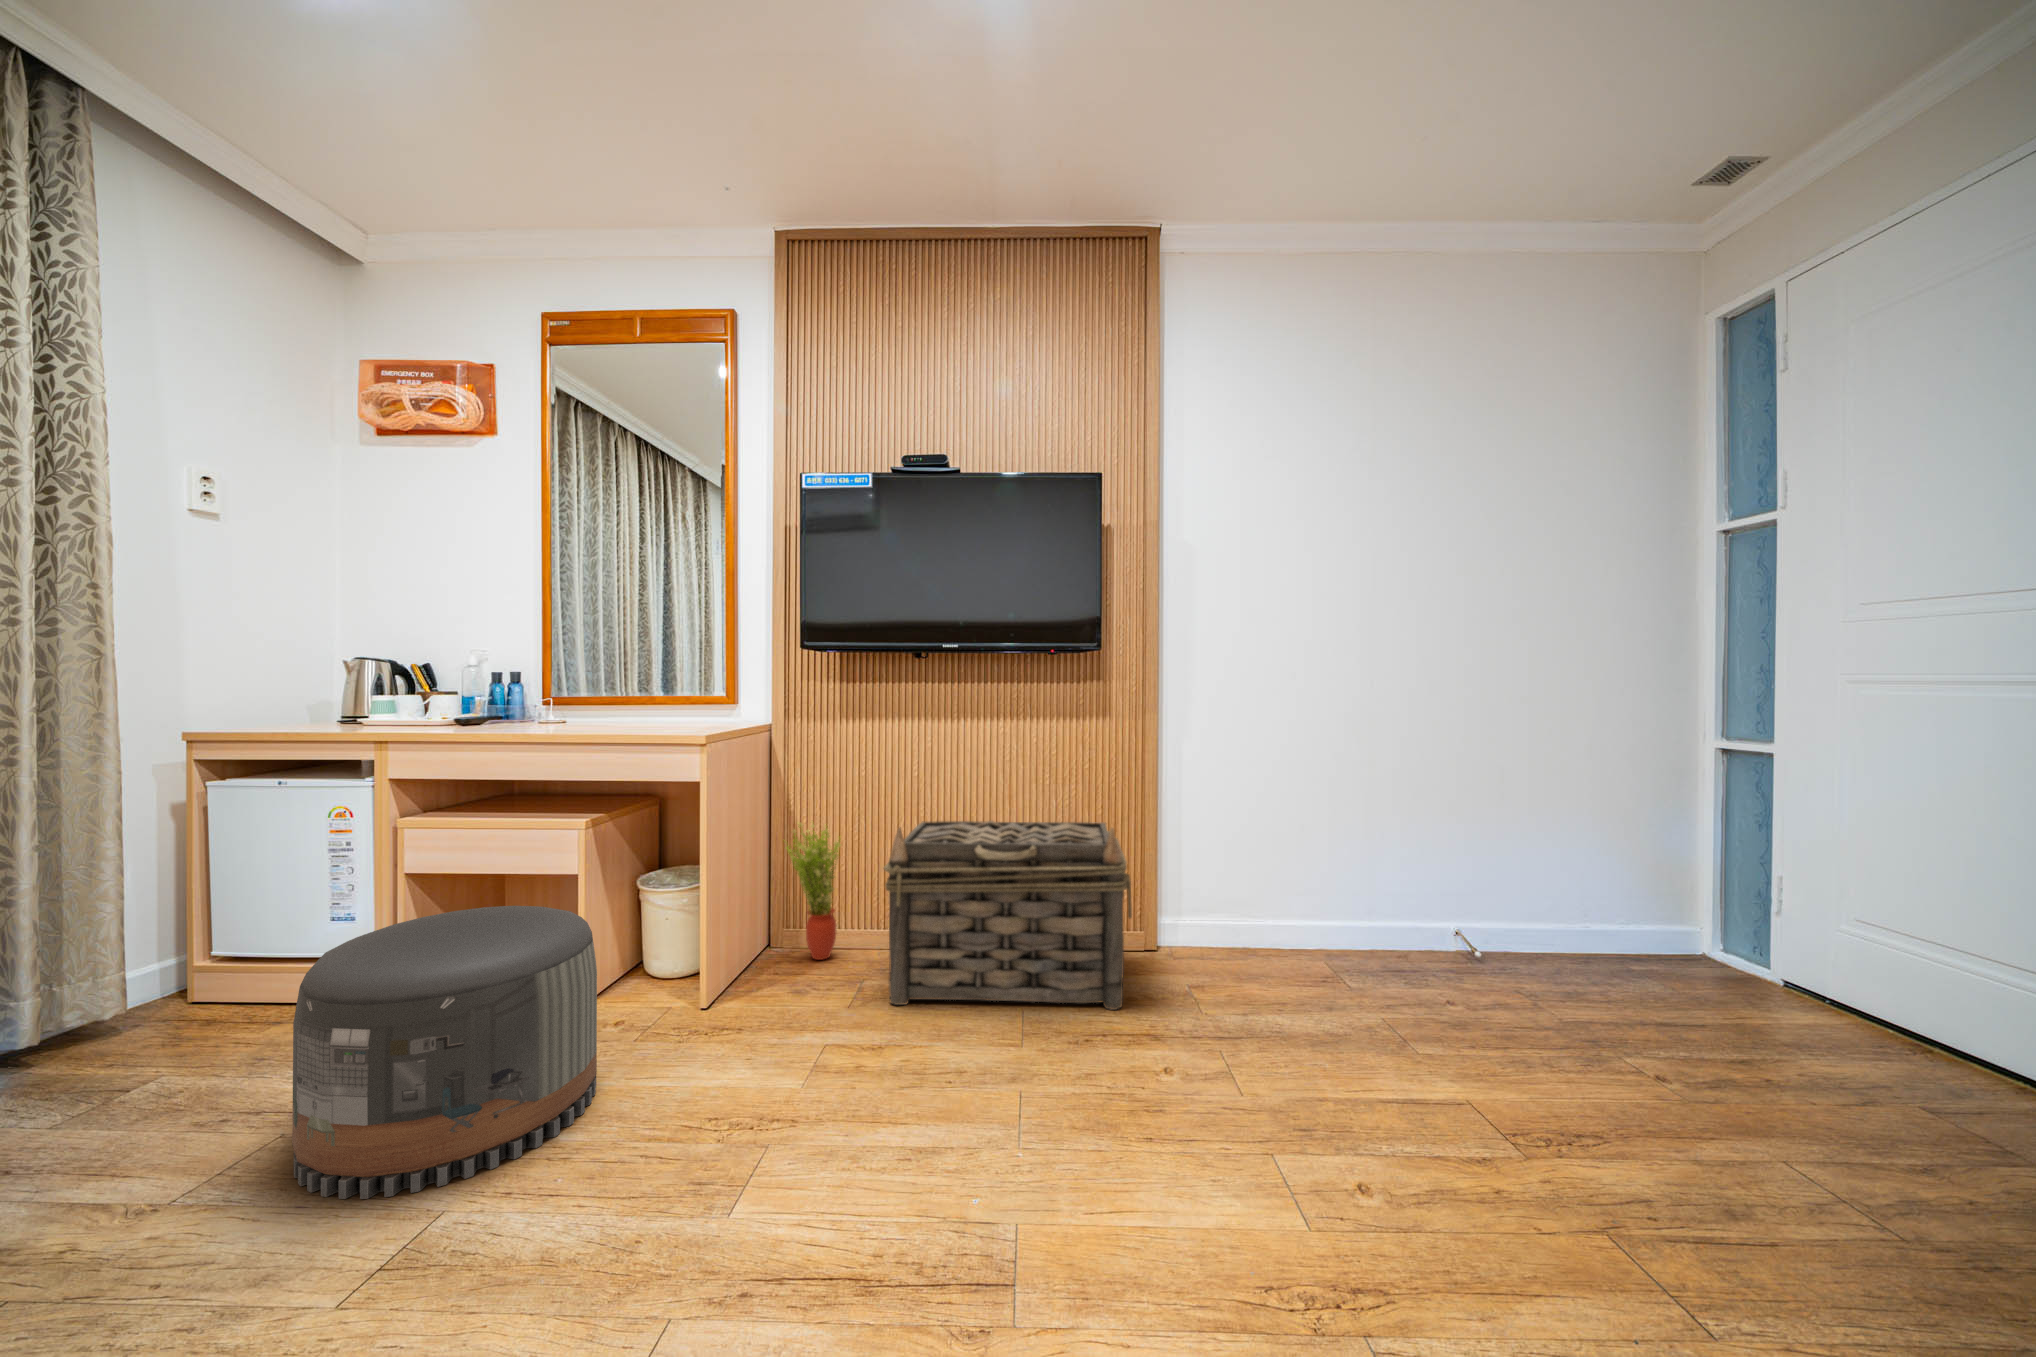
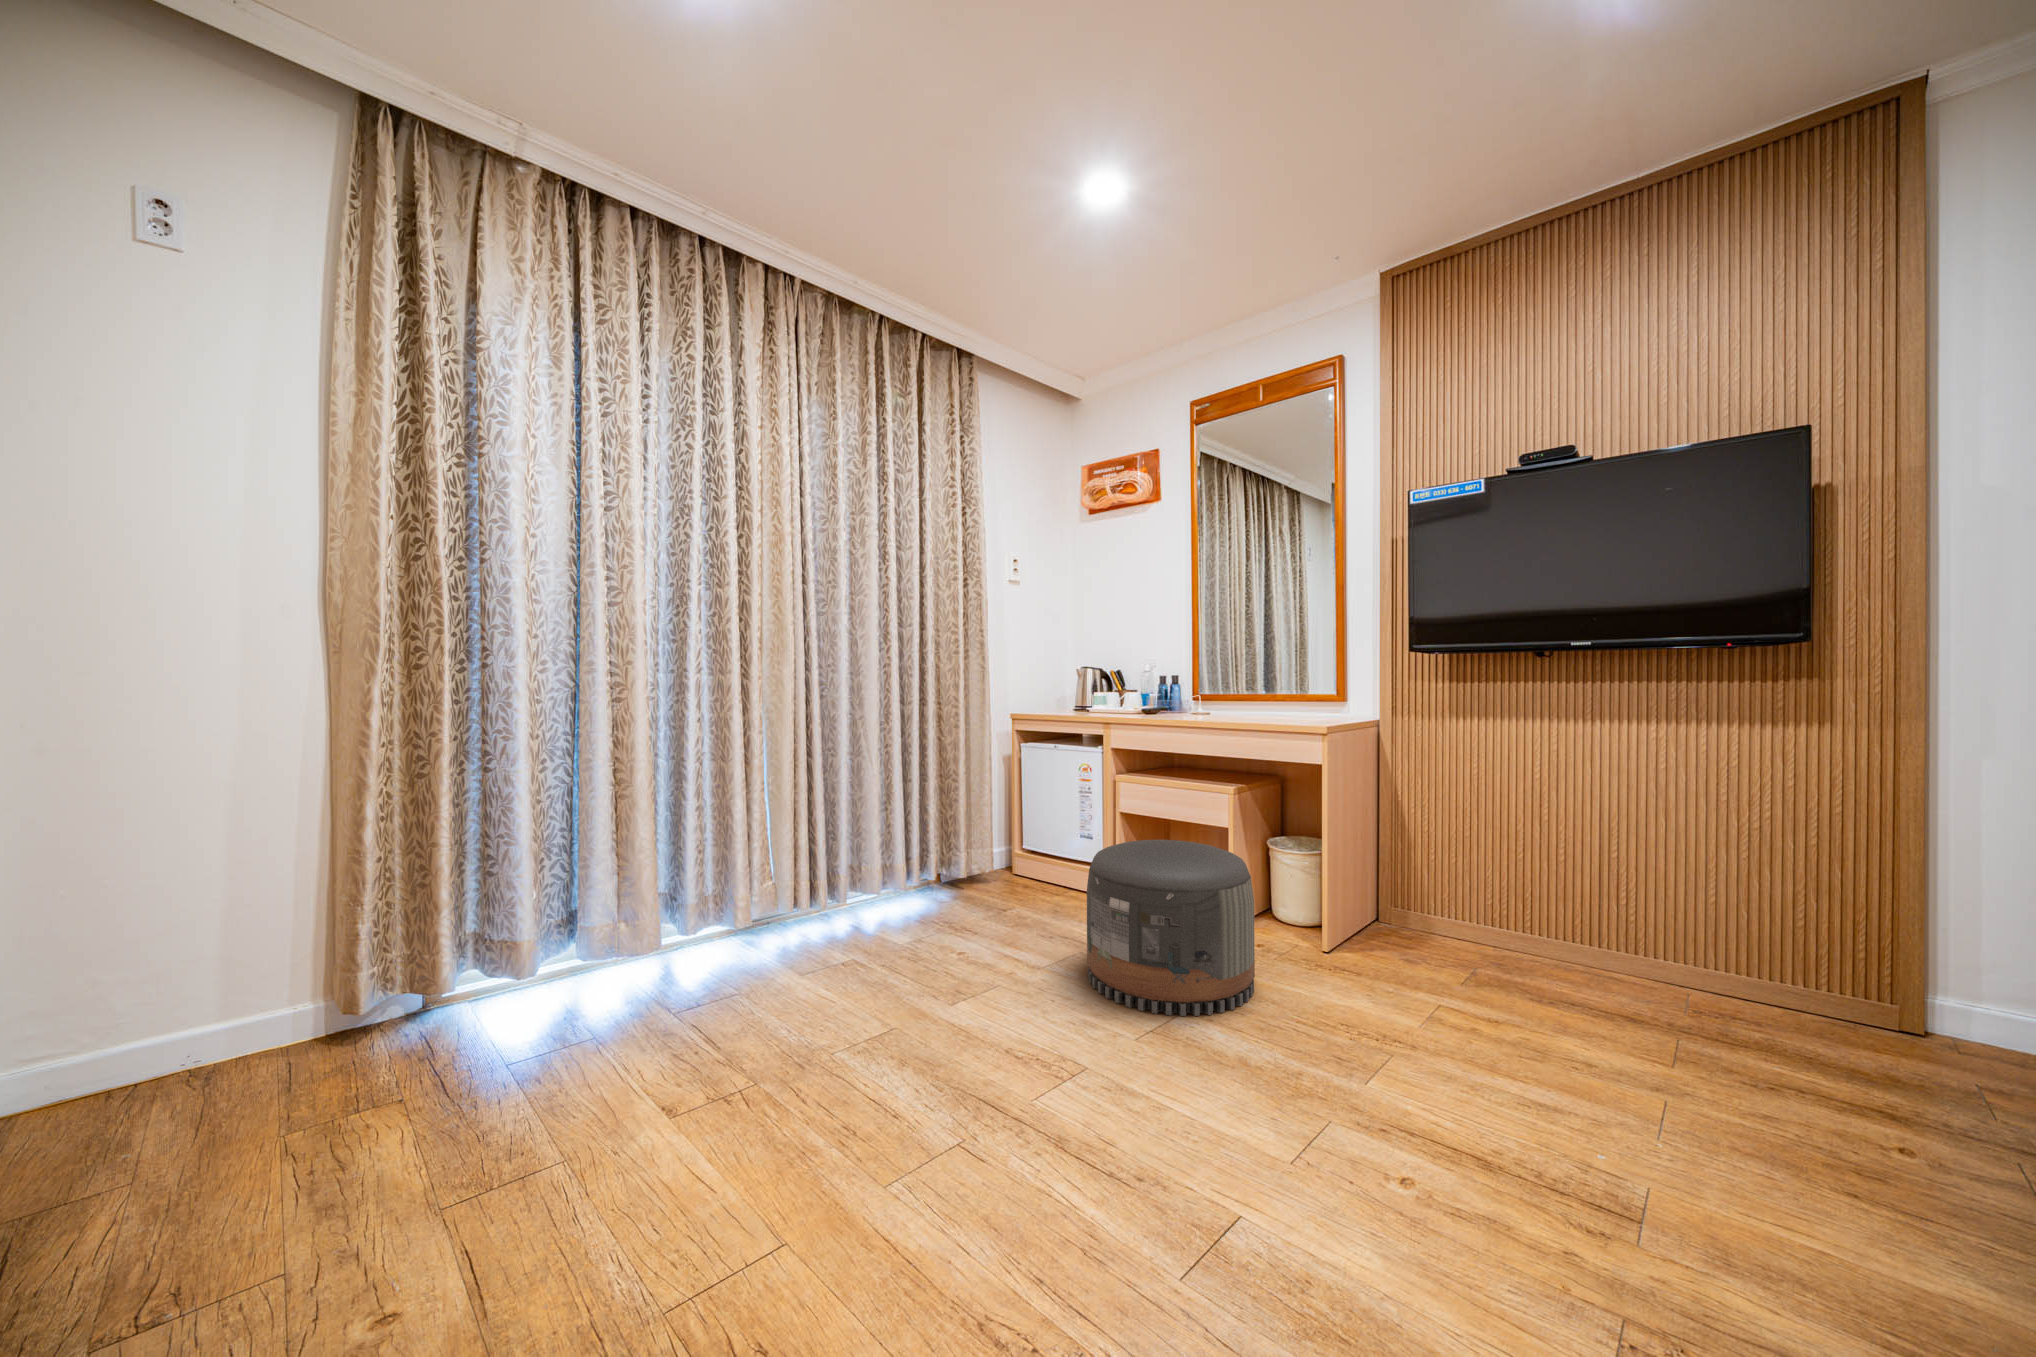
basket: present [884,821,1132,1010] -> none [1504,826,1879,1087]
potted plant: present [787,823,841,960] -> none [1393,810,1454,942]

